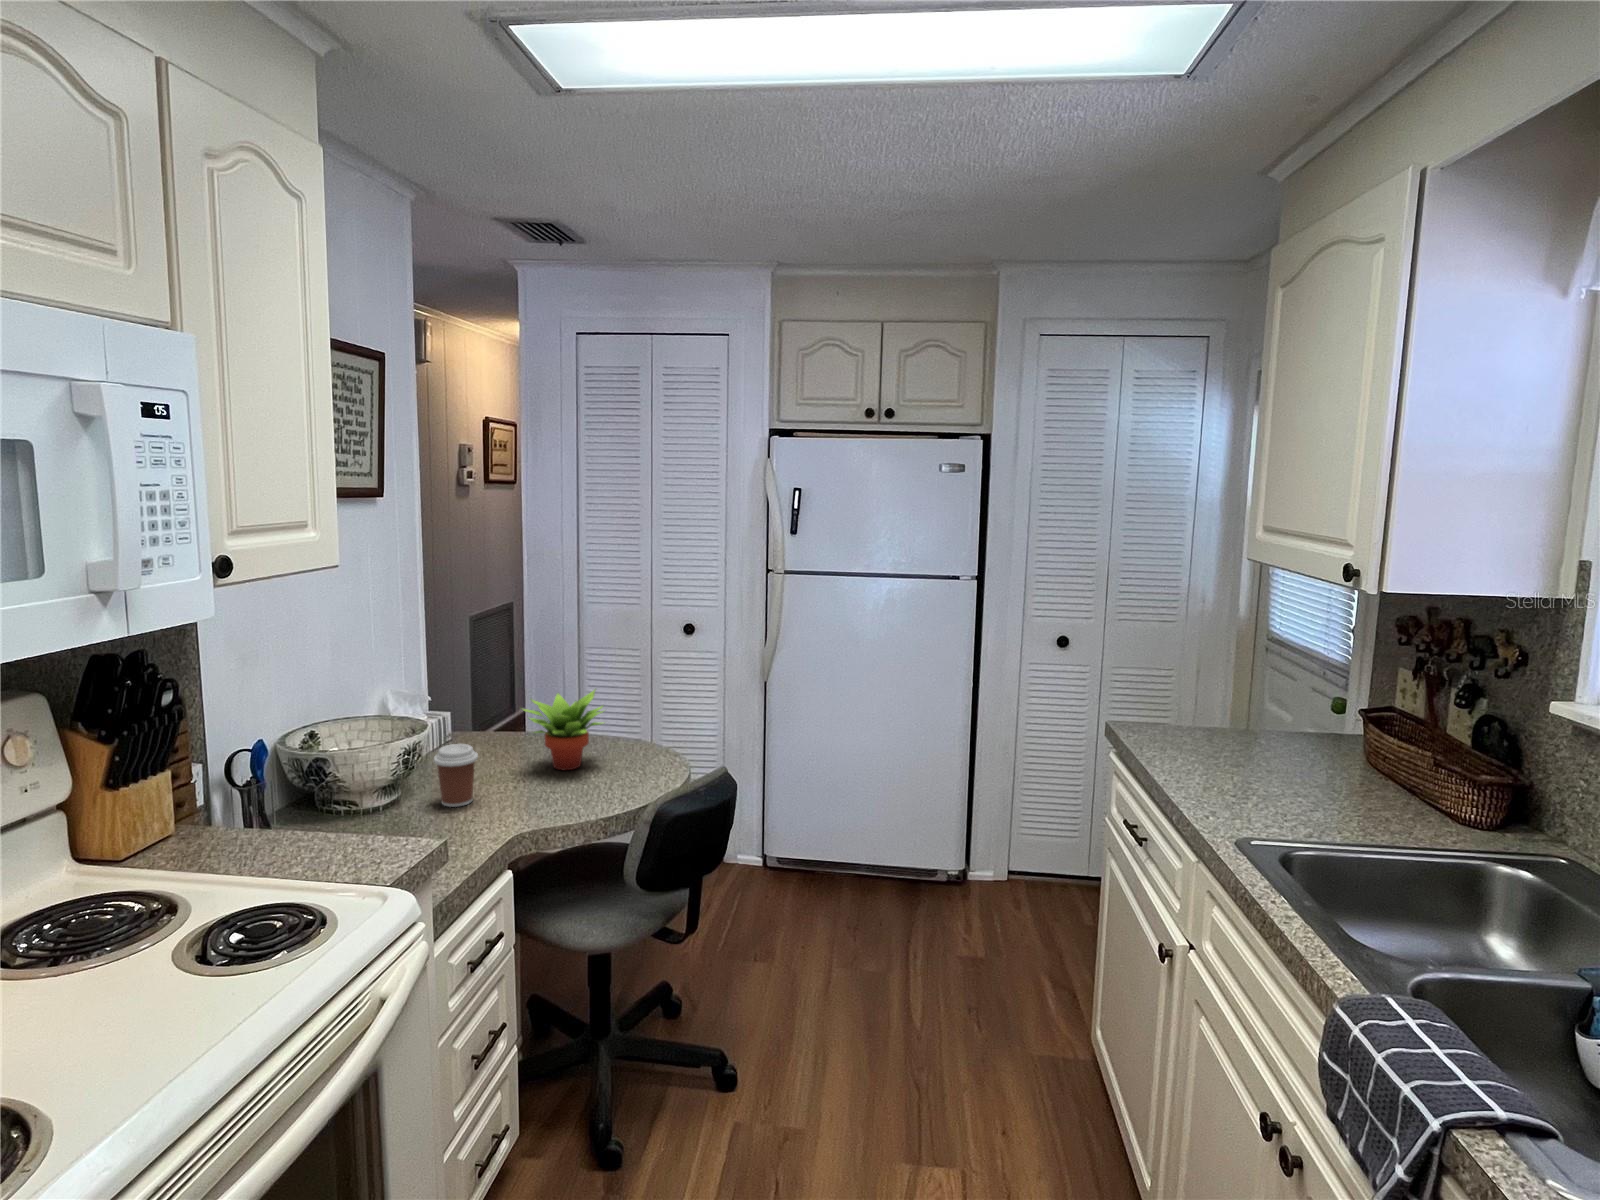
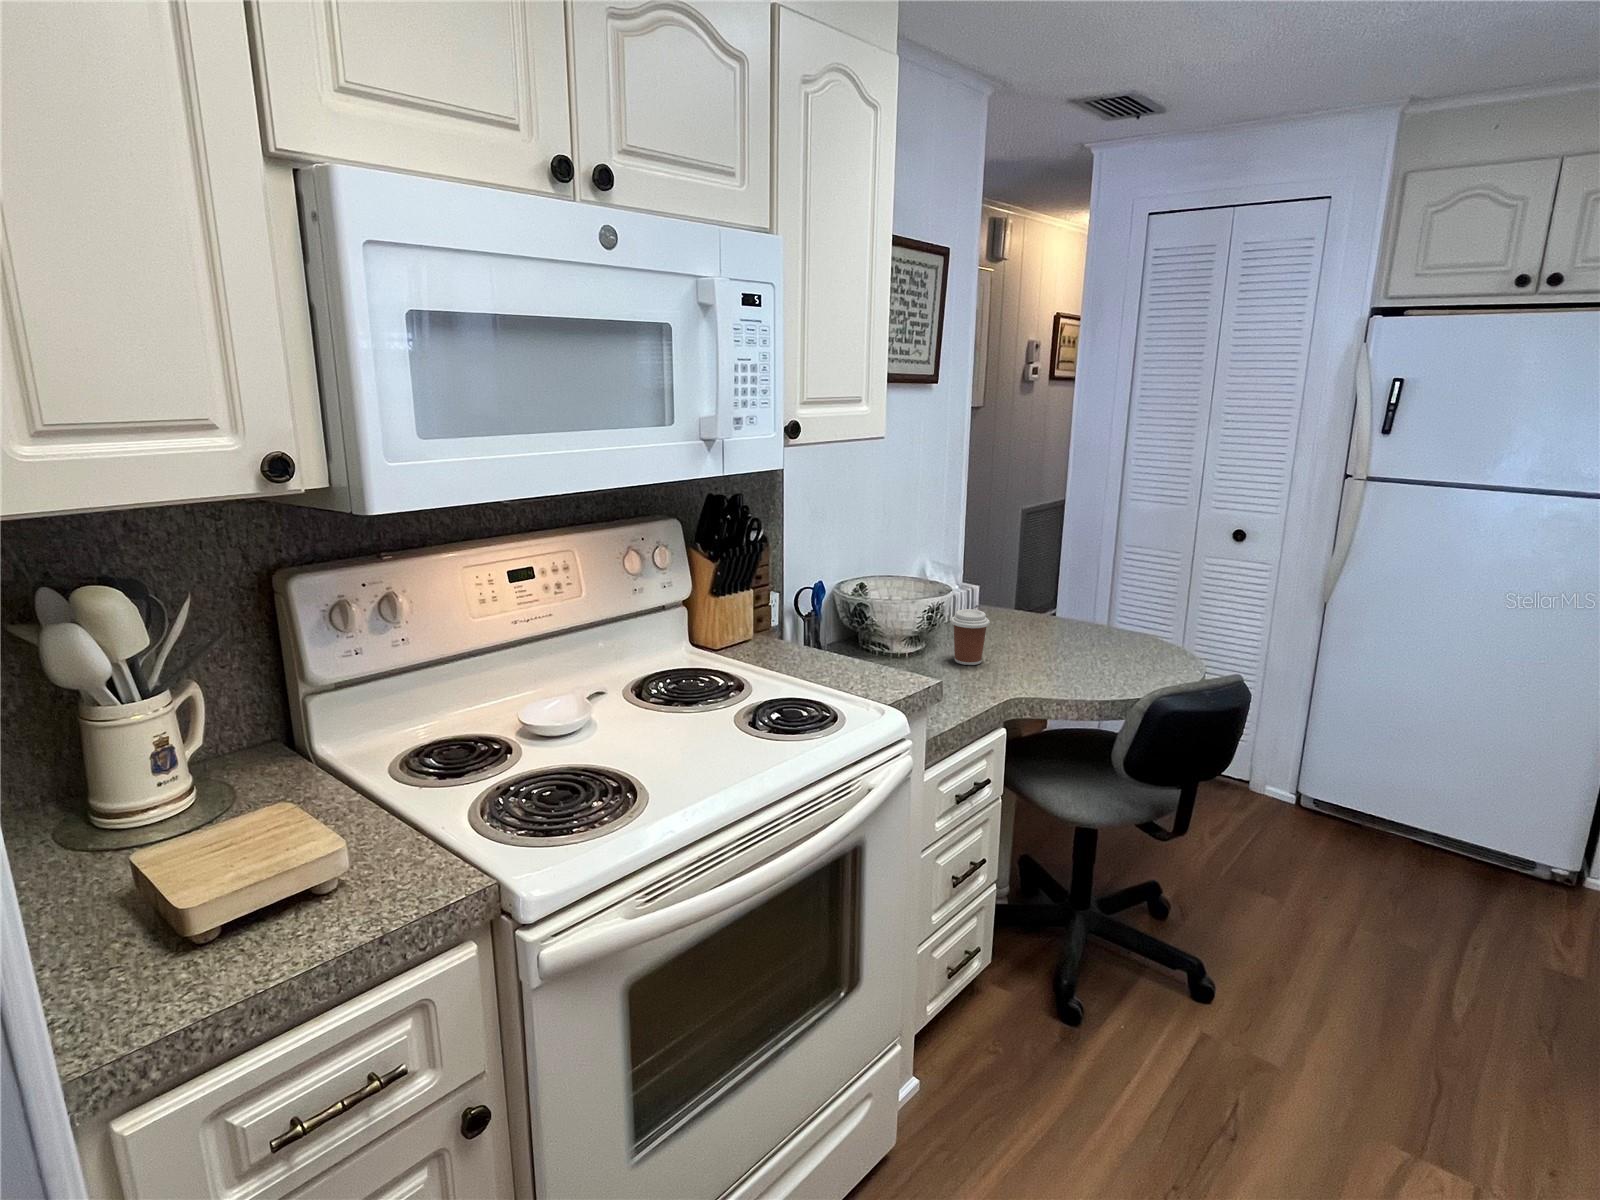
succulent plant: present [523,689,603,770] -> none [1034,576,1119,652]

